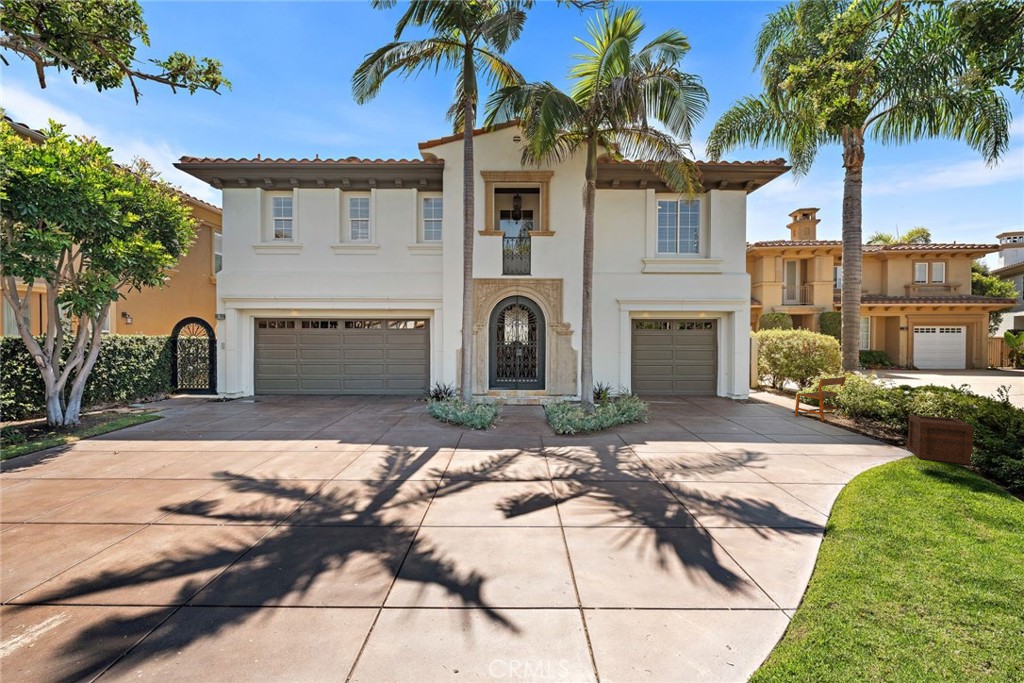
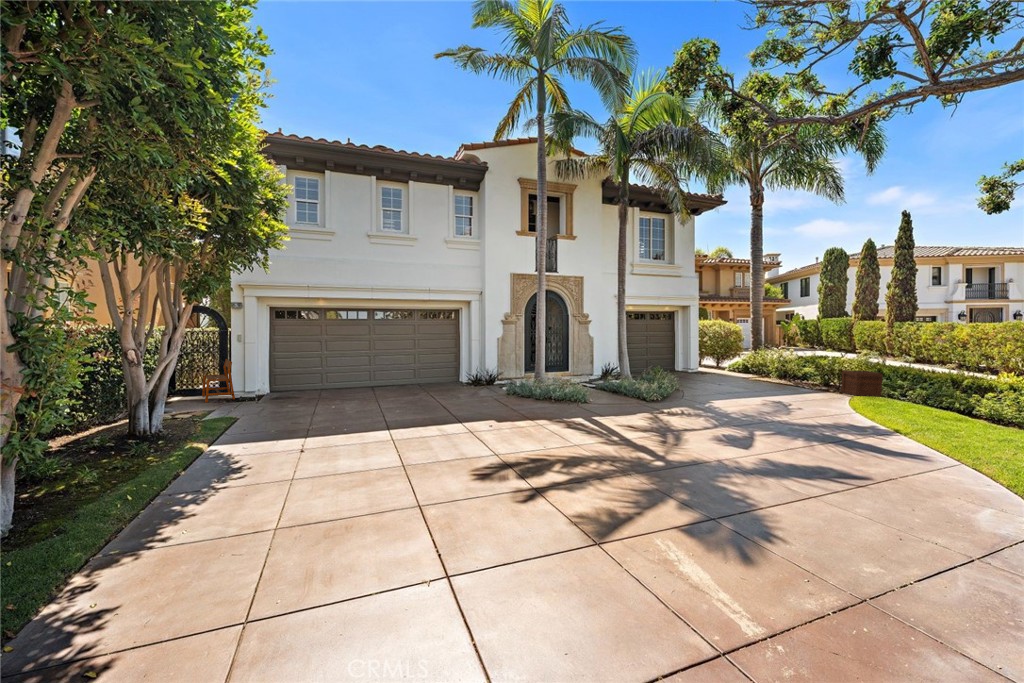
bench: present [794,377,846,421] -> present [202,359,235,402]

